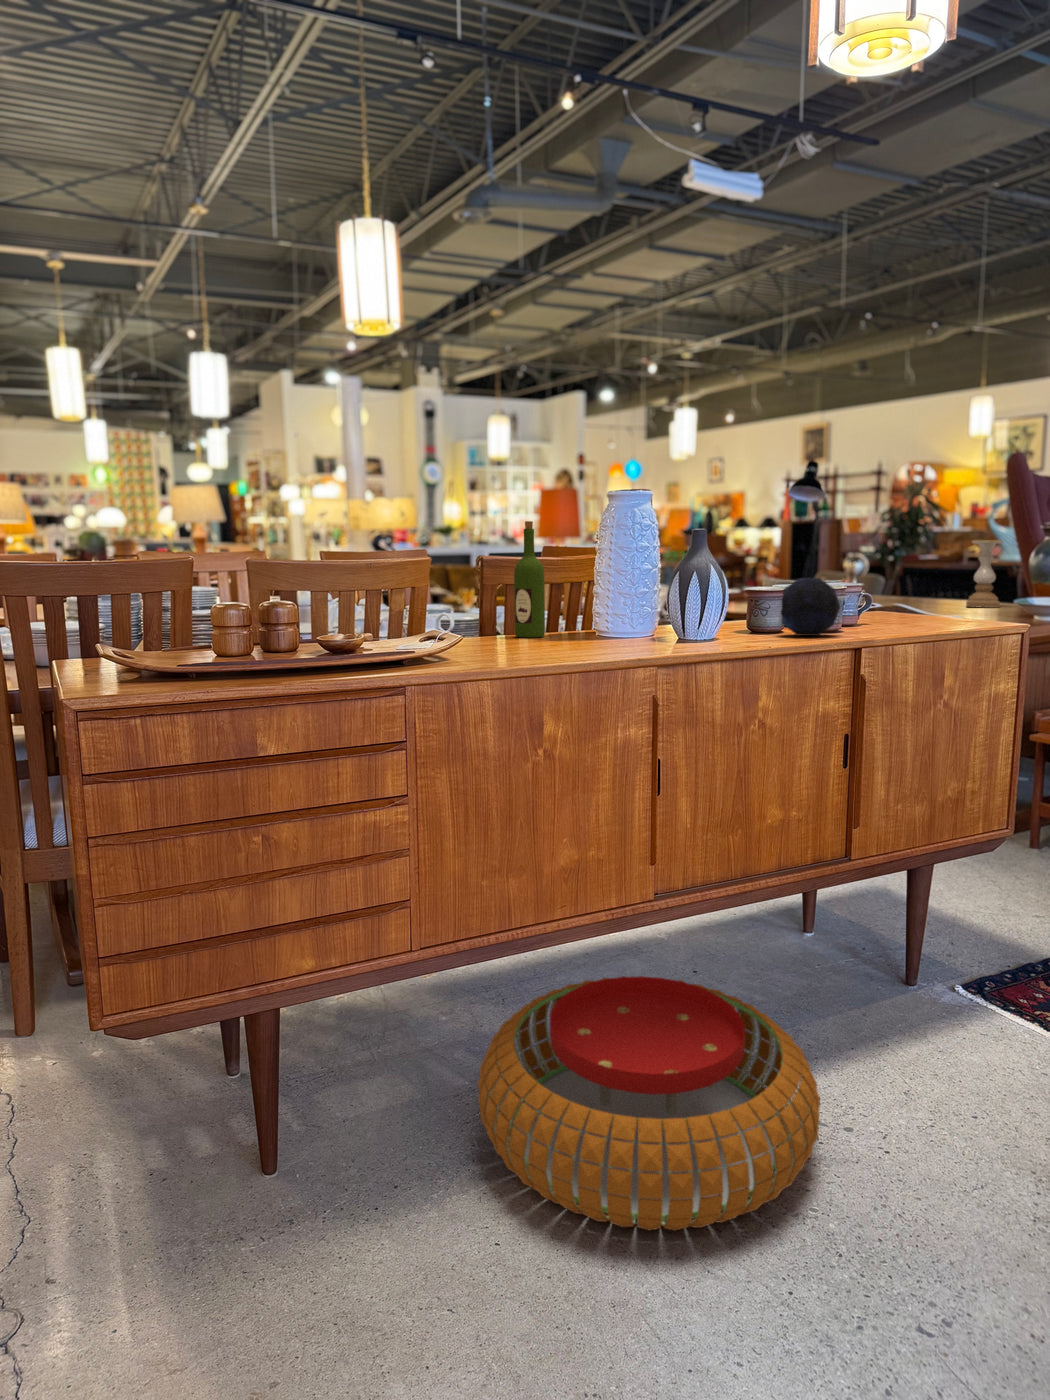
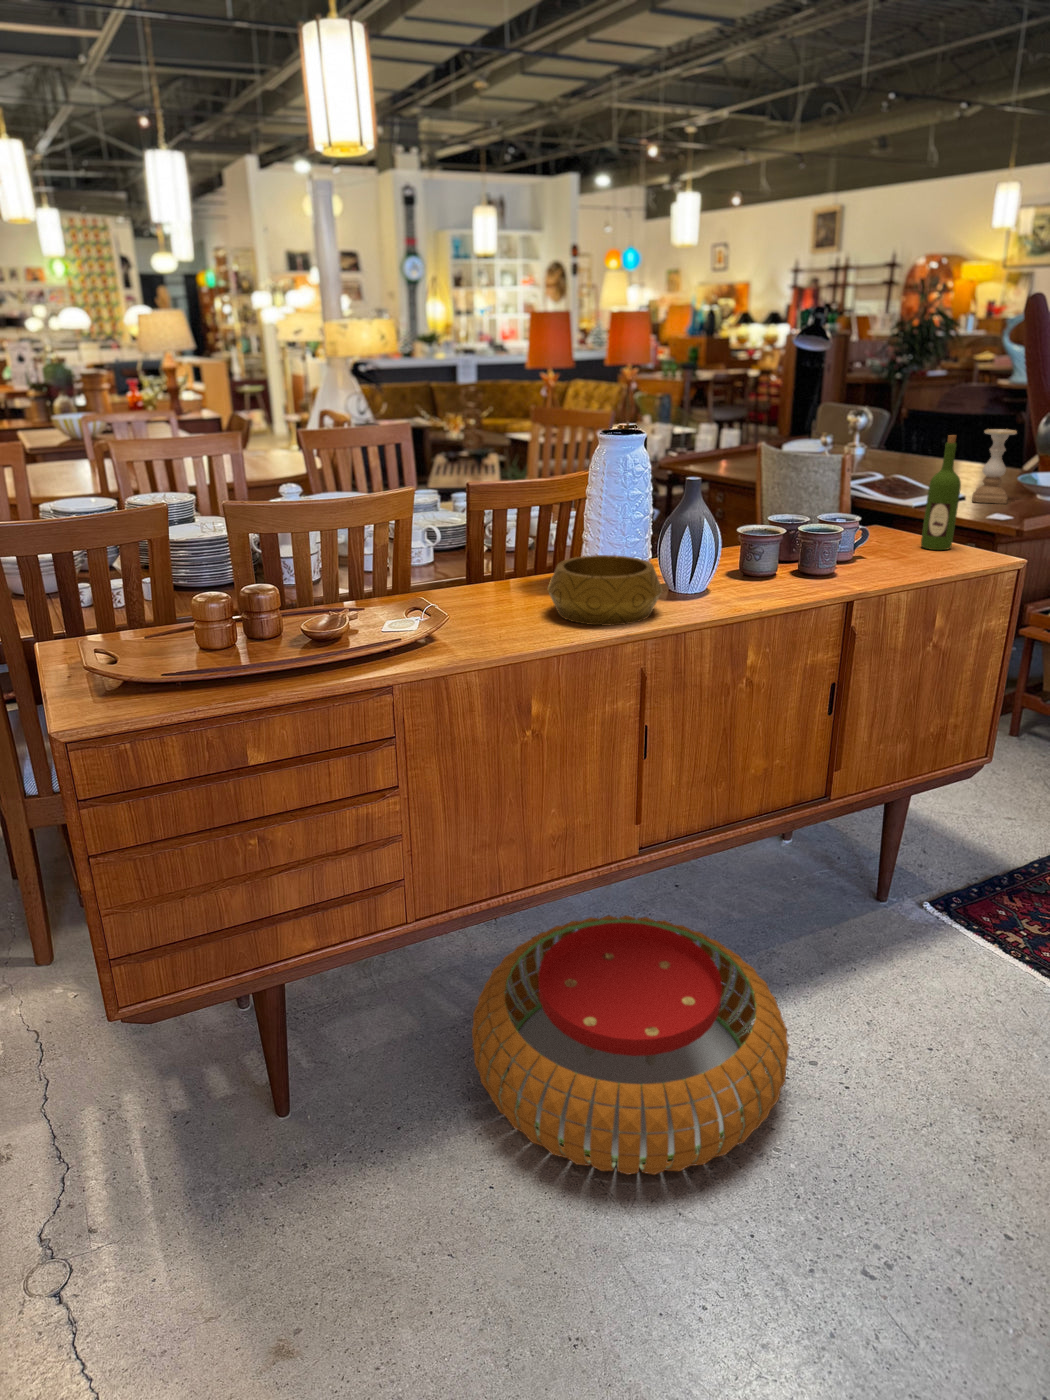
wine bottle: present [514,521,545,638] -> present [921,435,961,550]
decorative orb: present [781,578,840,636] -> none [773,523,839,585]
decorative bowl: none [559,599,671,652] -> present [548,555,662,626]

